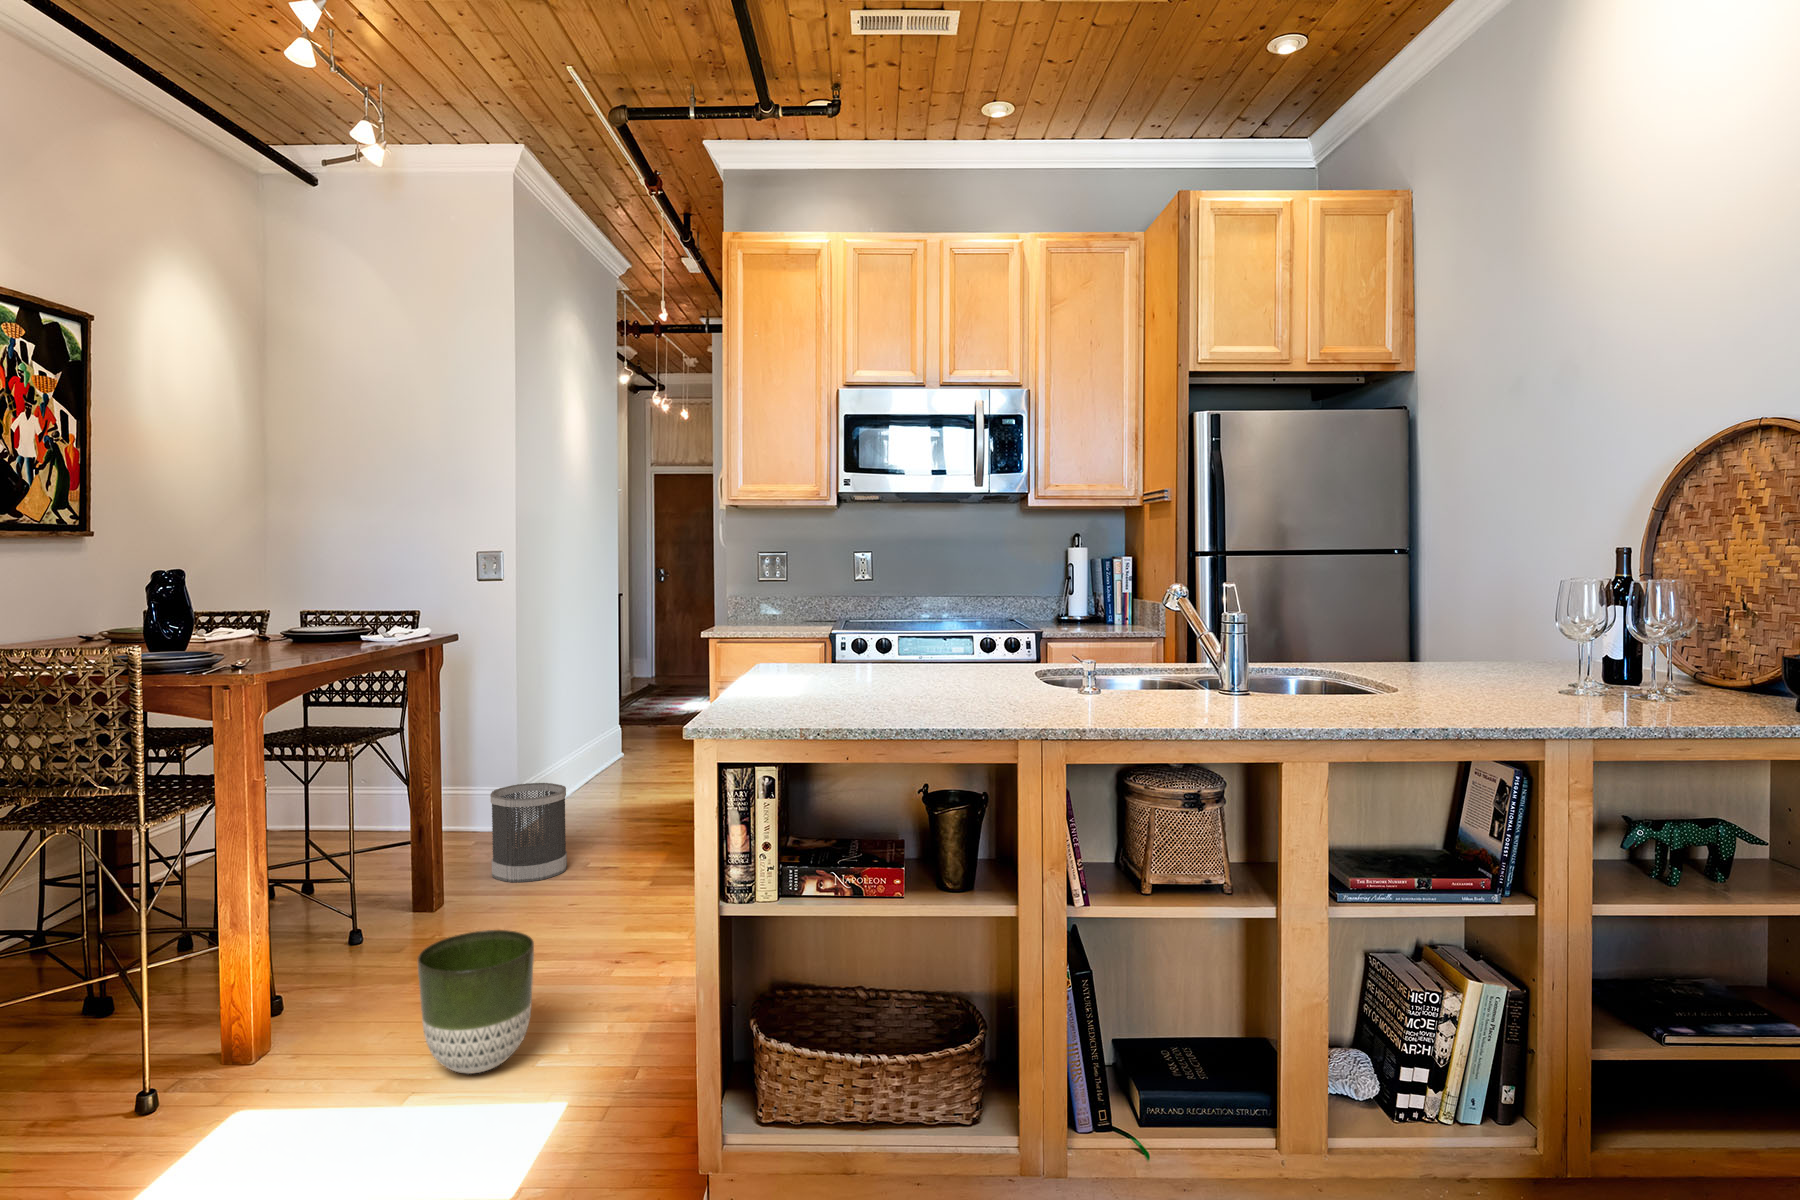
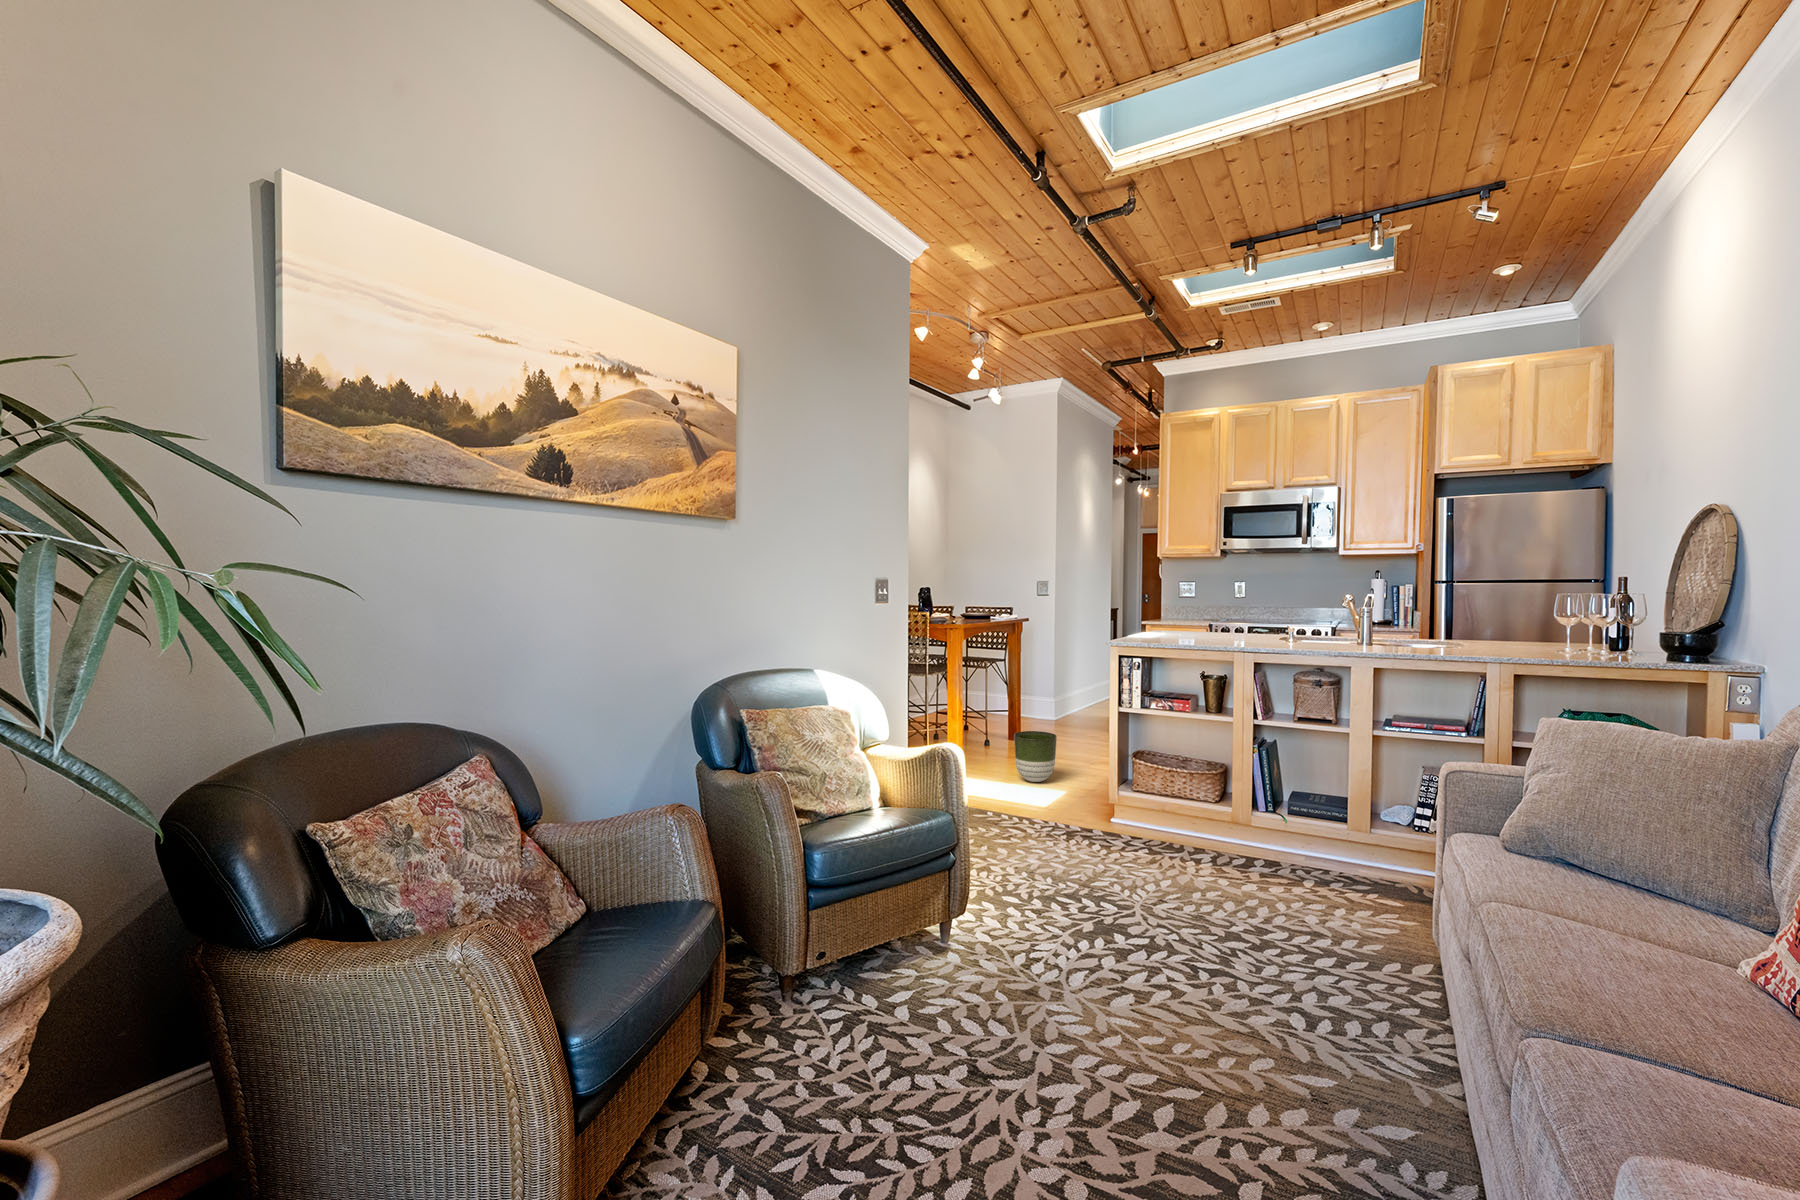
wastebasket: present [490,783,567,882] -> none [1040,691,1075,736]

